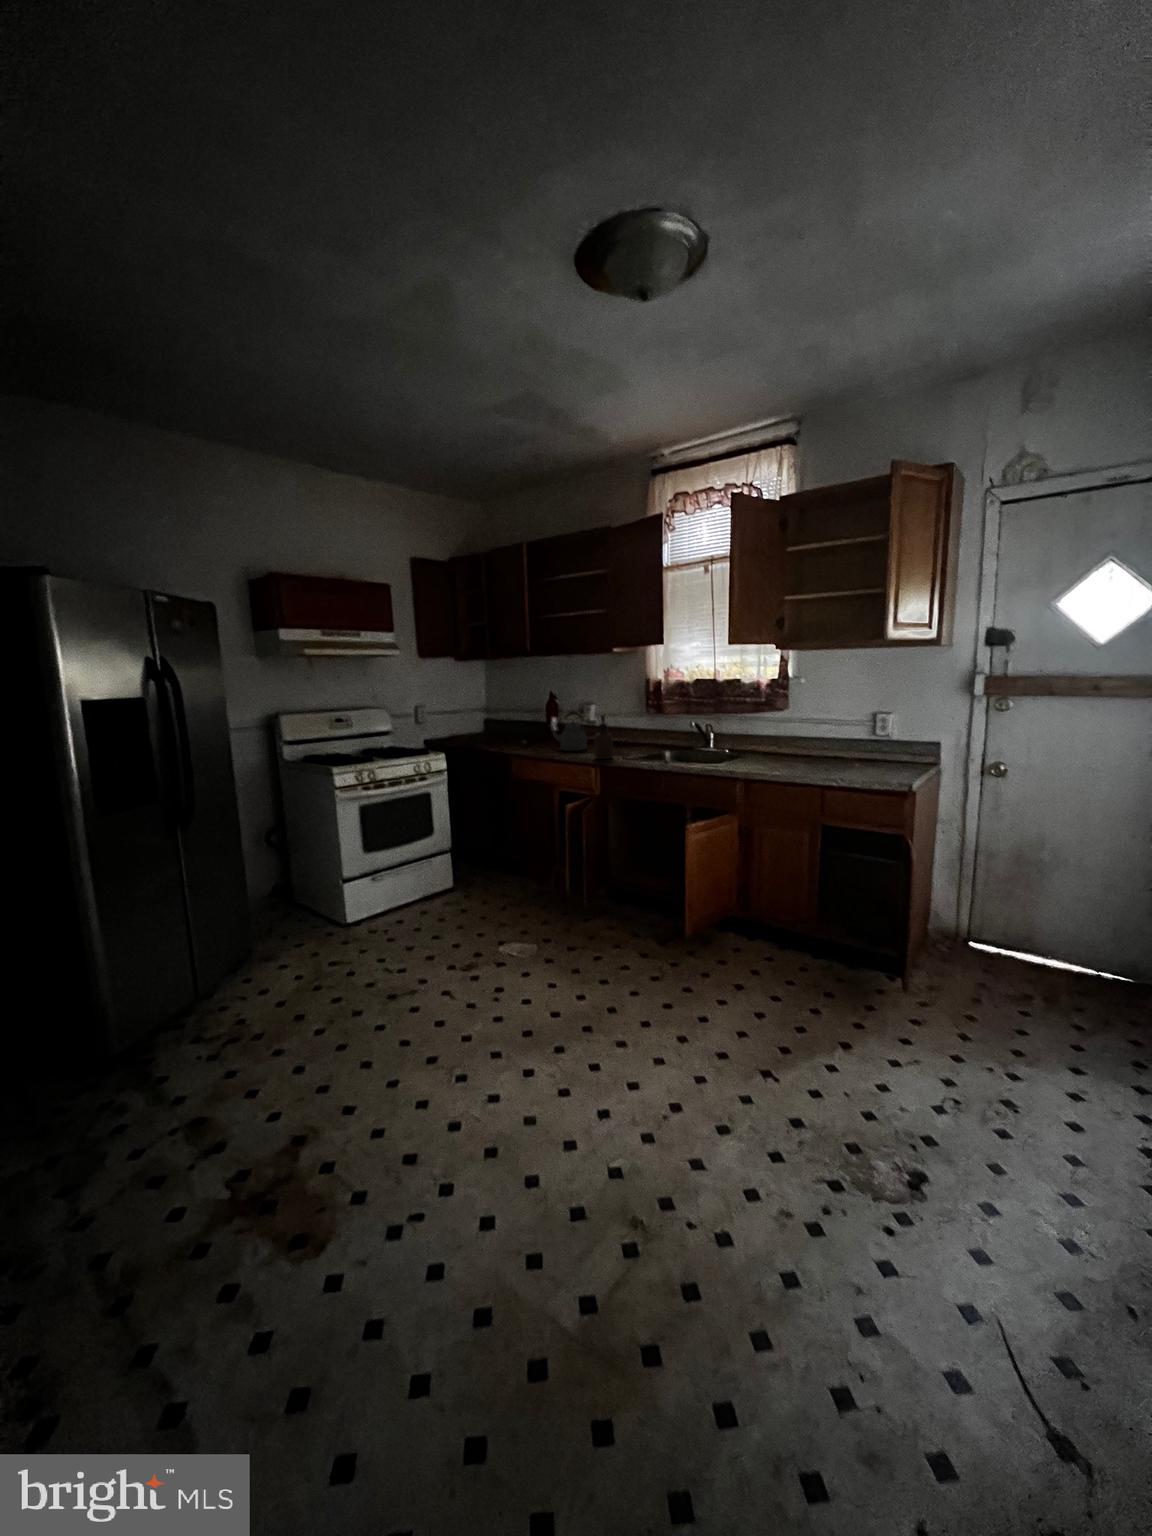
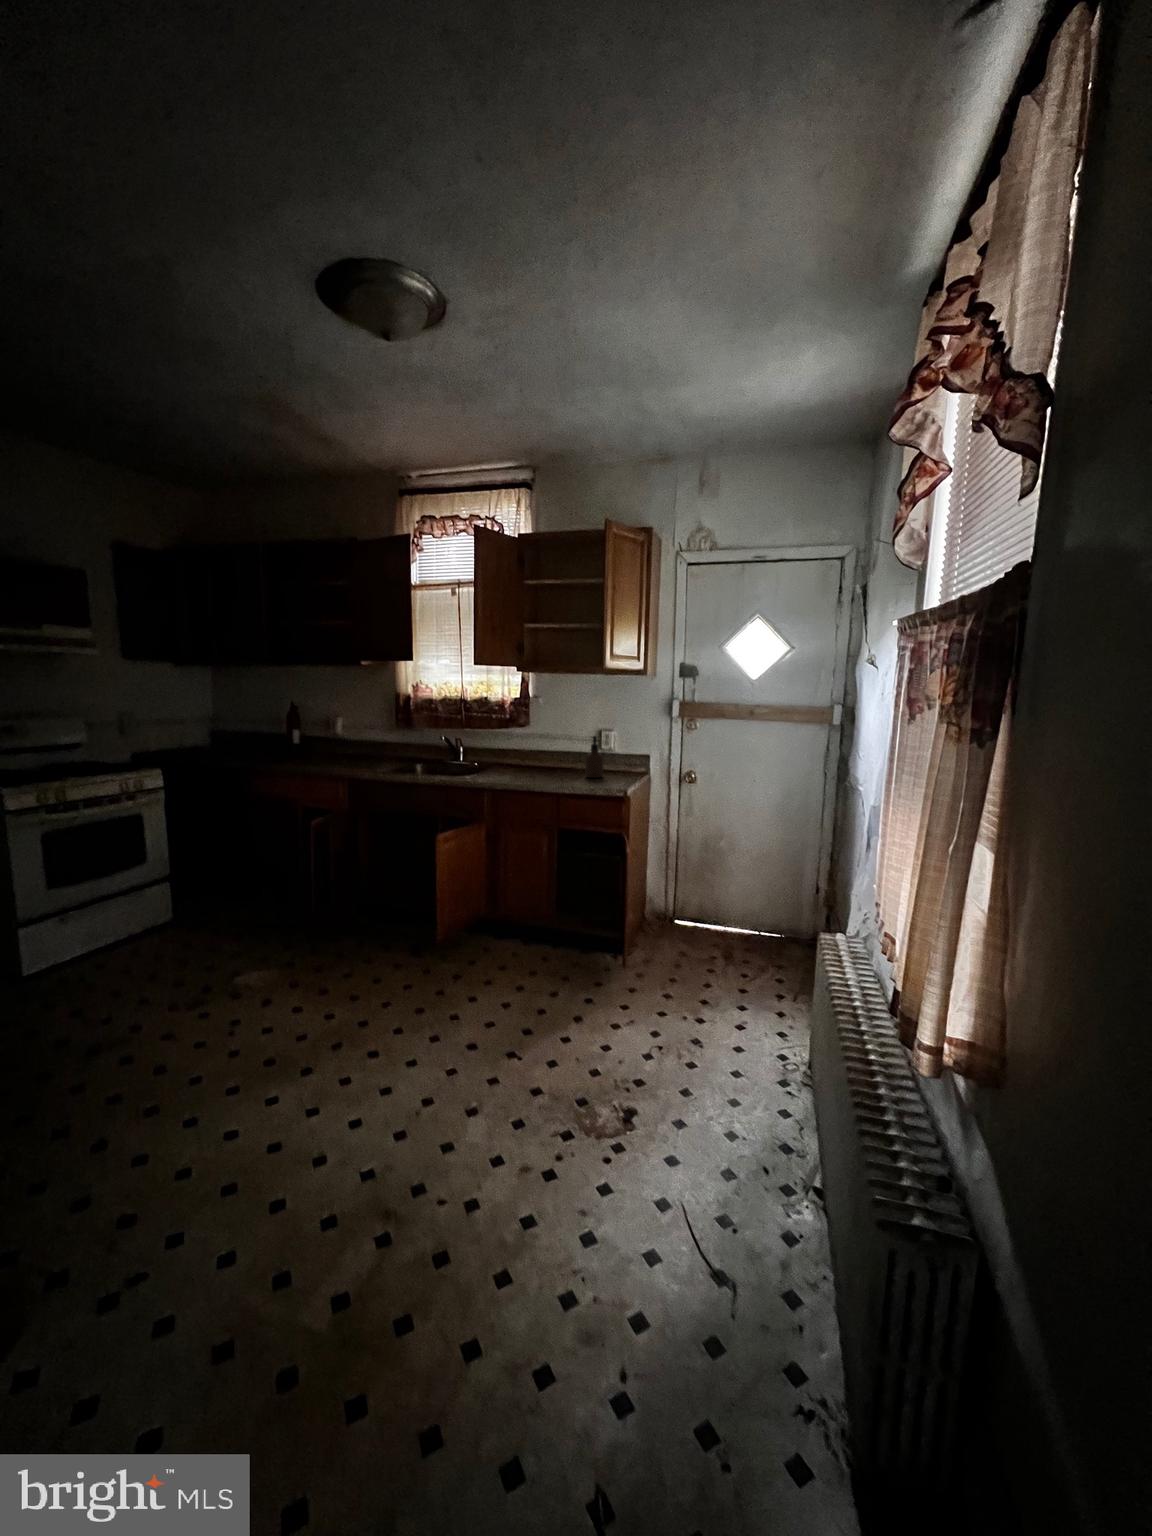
kettle: present [550,712,587,751] -> none [541,731,577,768]

